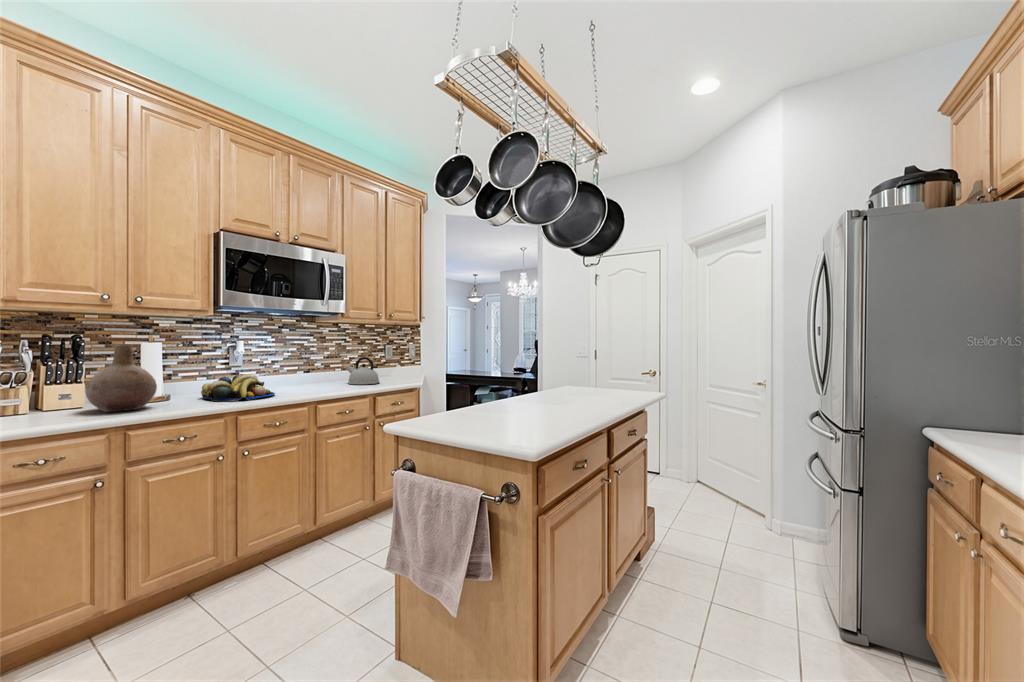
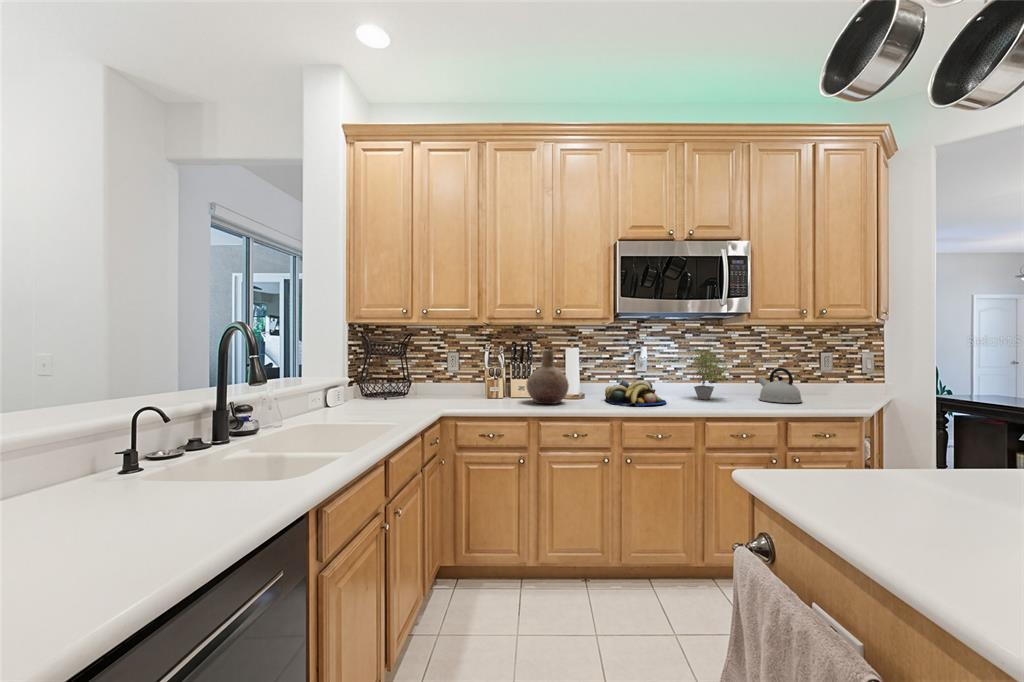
potted plant: none [285,336,329,388] -> present [690,345,731,399]

